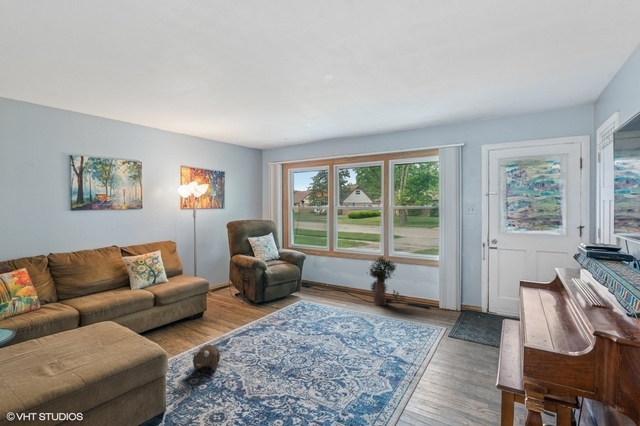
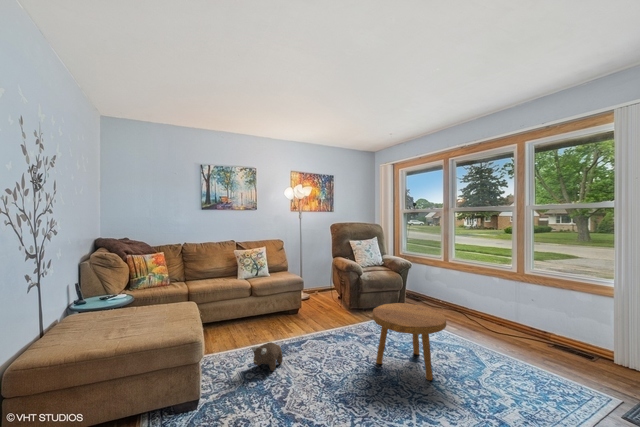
potted plant: present [370,257,399,305] -> none [485,273,540,339]
footstool: none [296,290,353,345] -> present [373,303,446,380]

